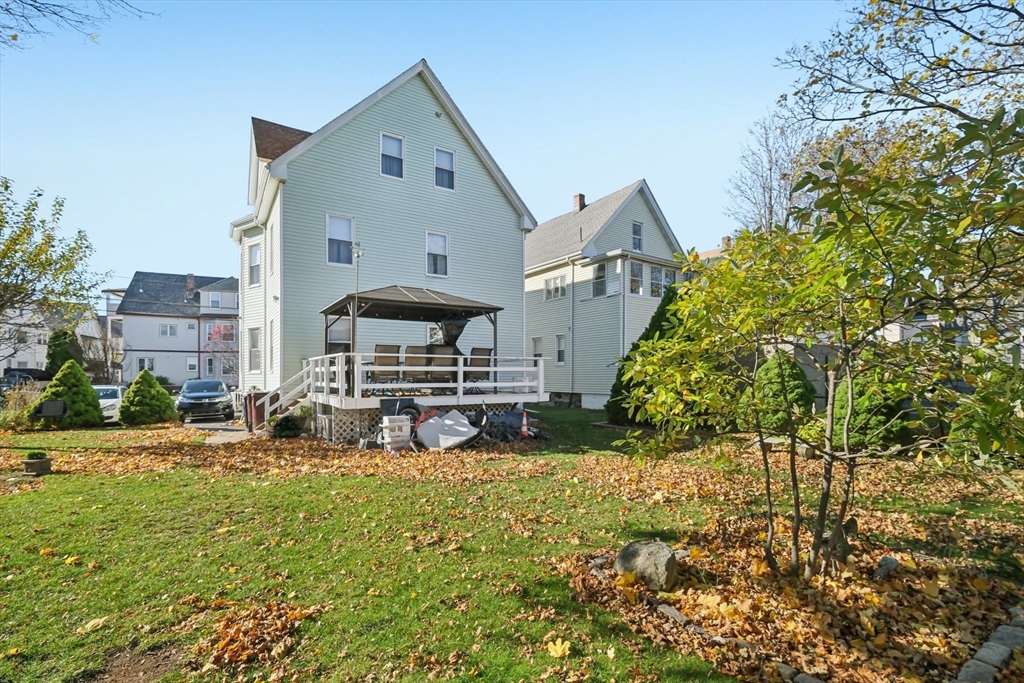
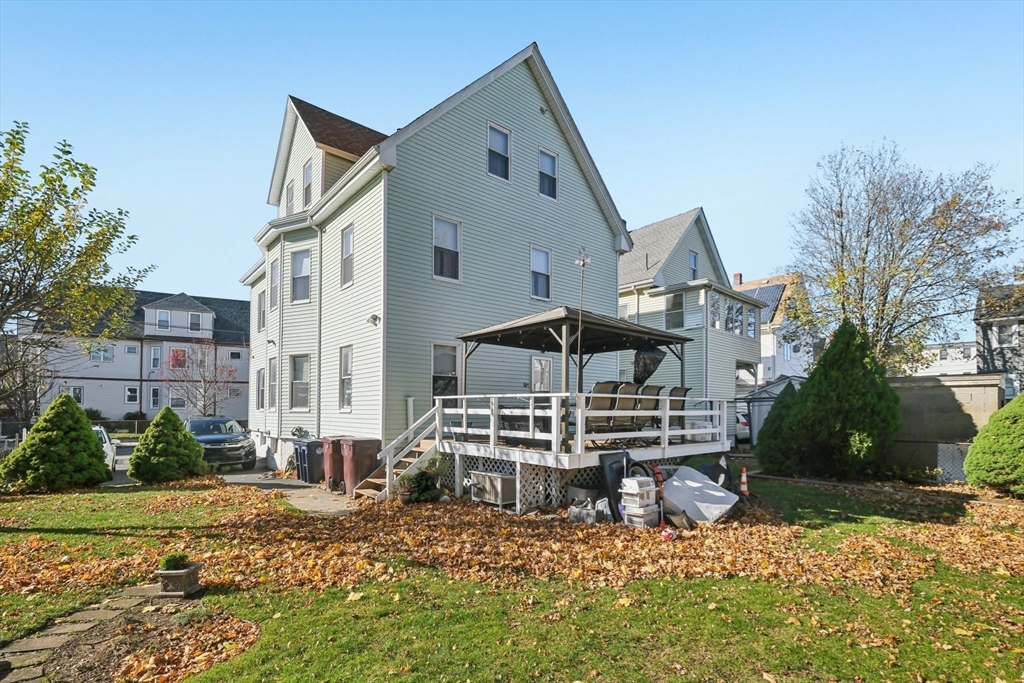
lounge chair: present [31,400,69,430] -> none [17,450,71,500]

